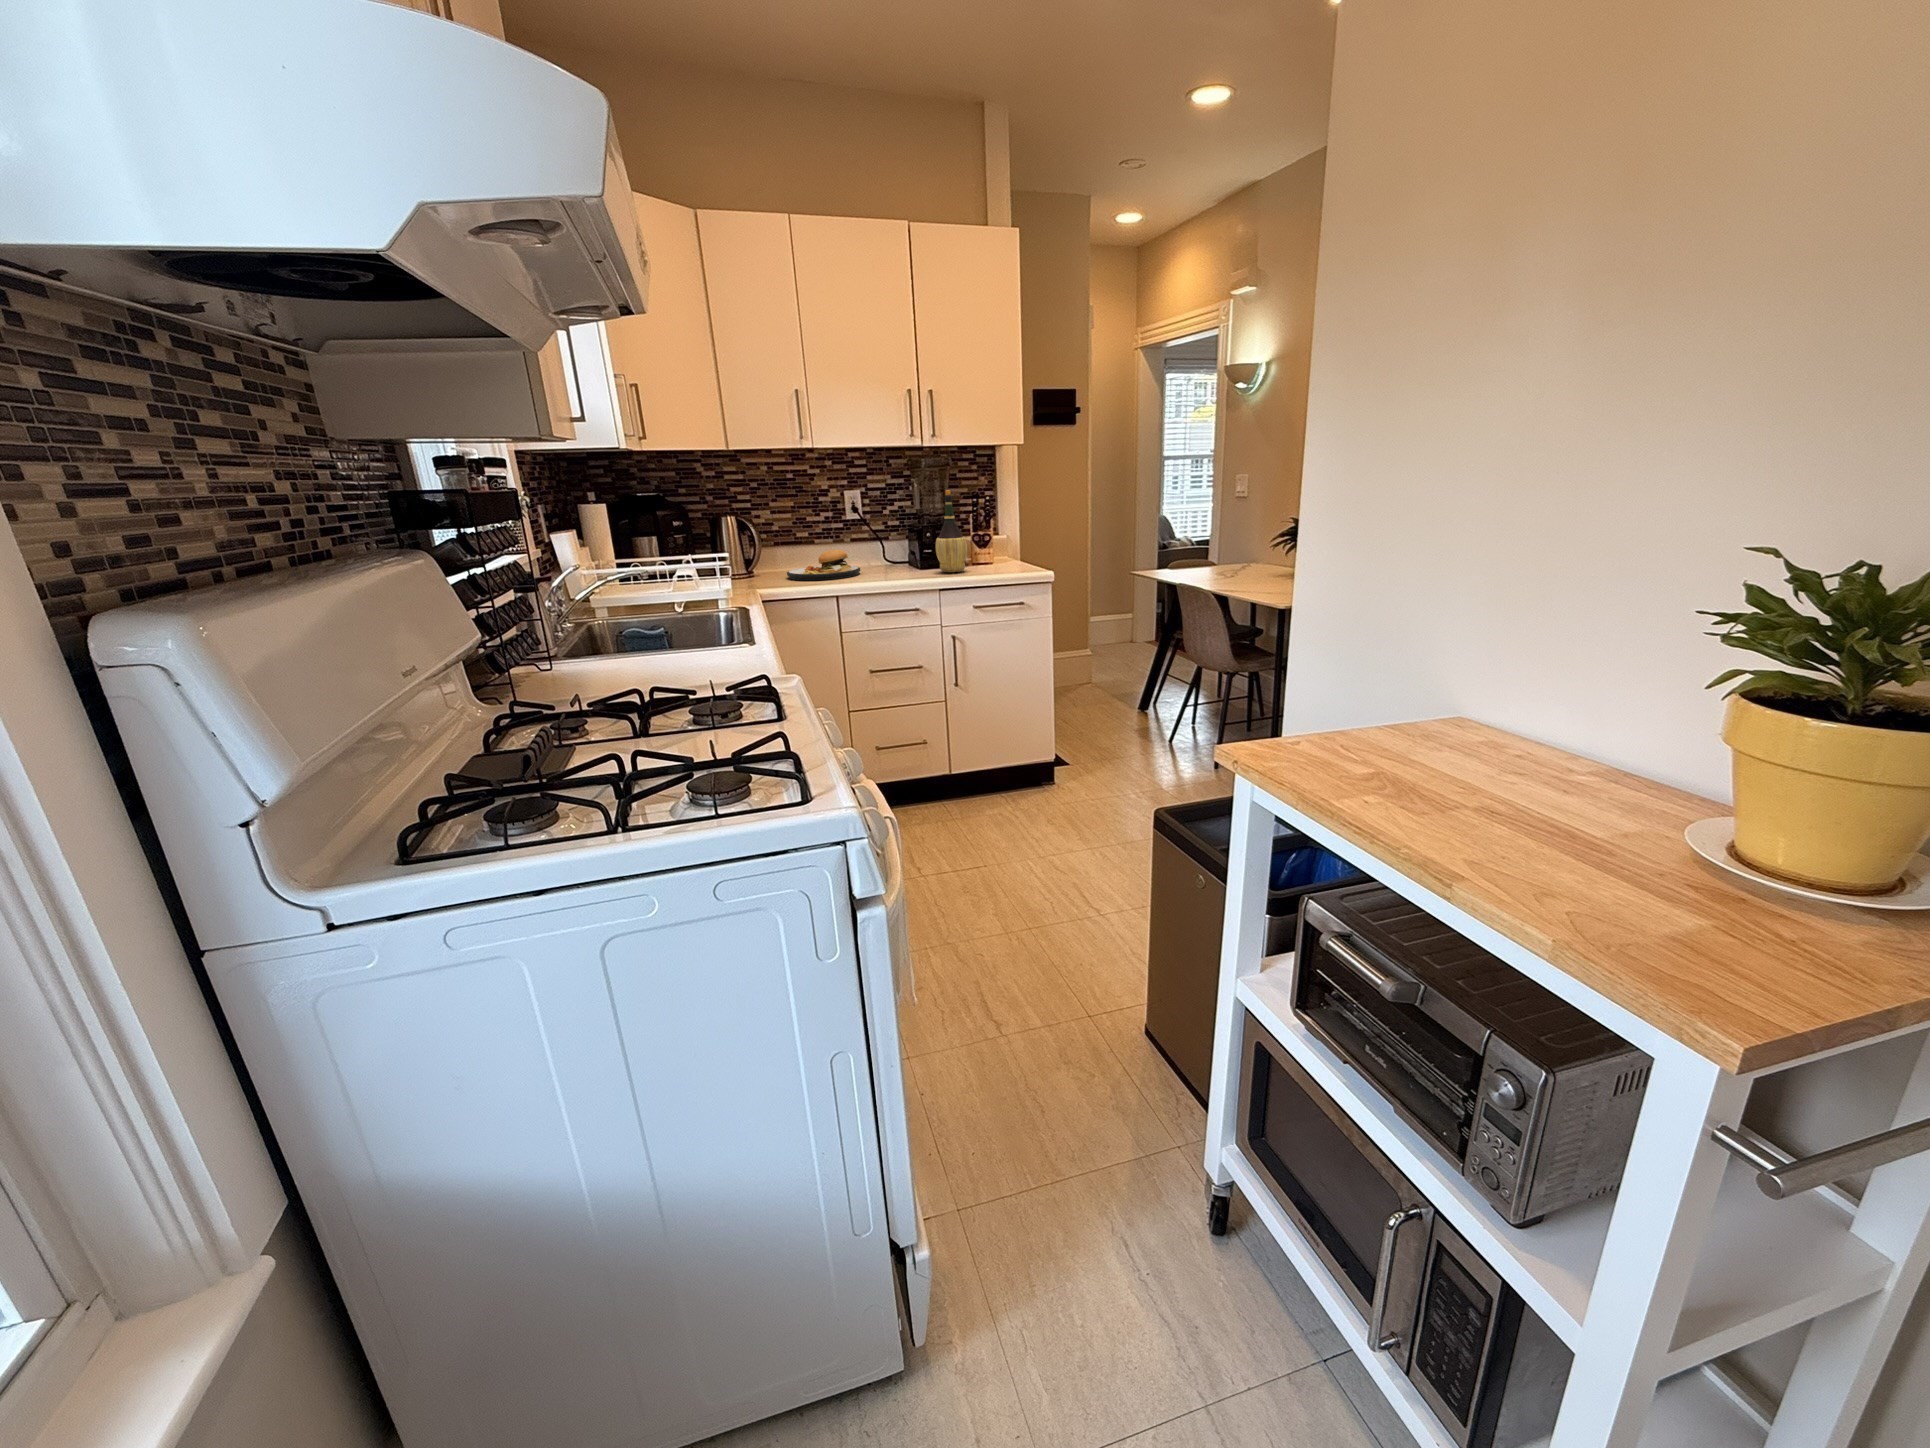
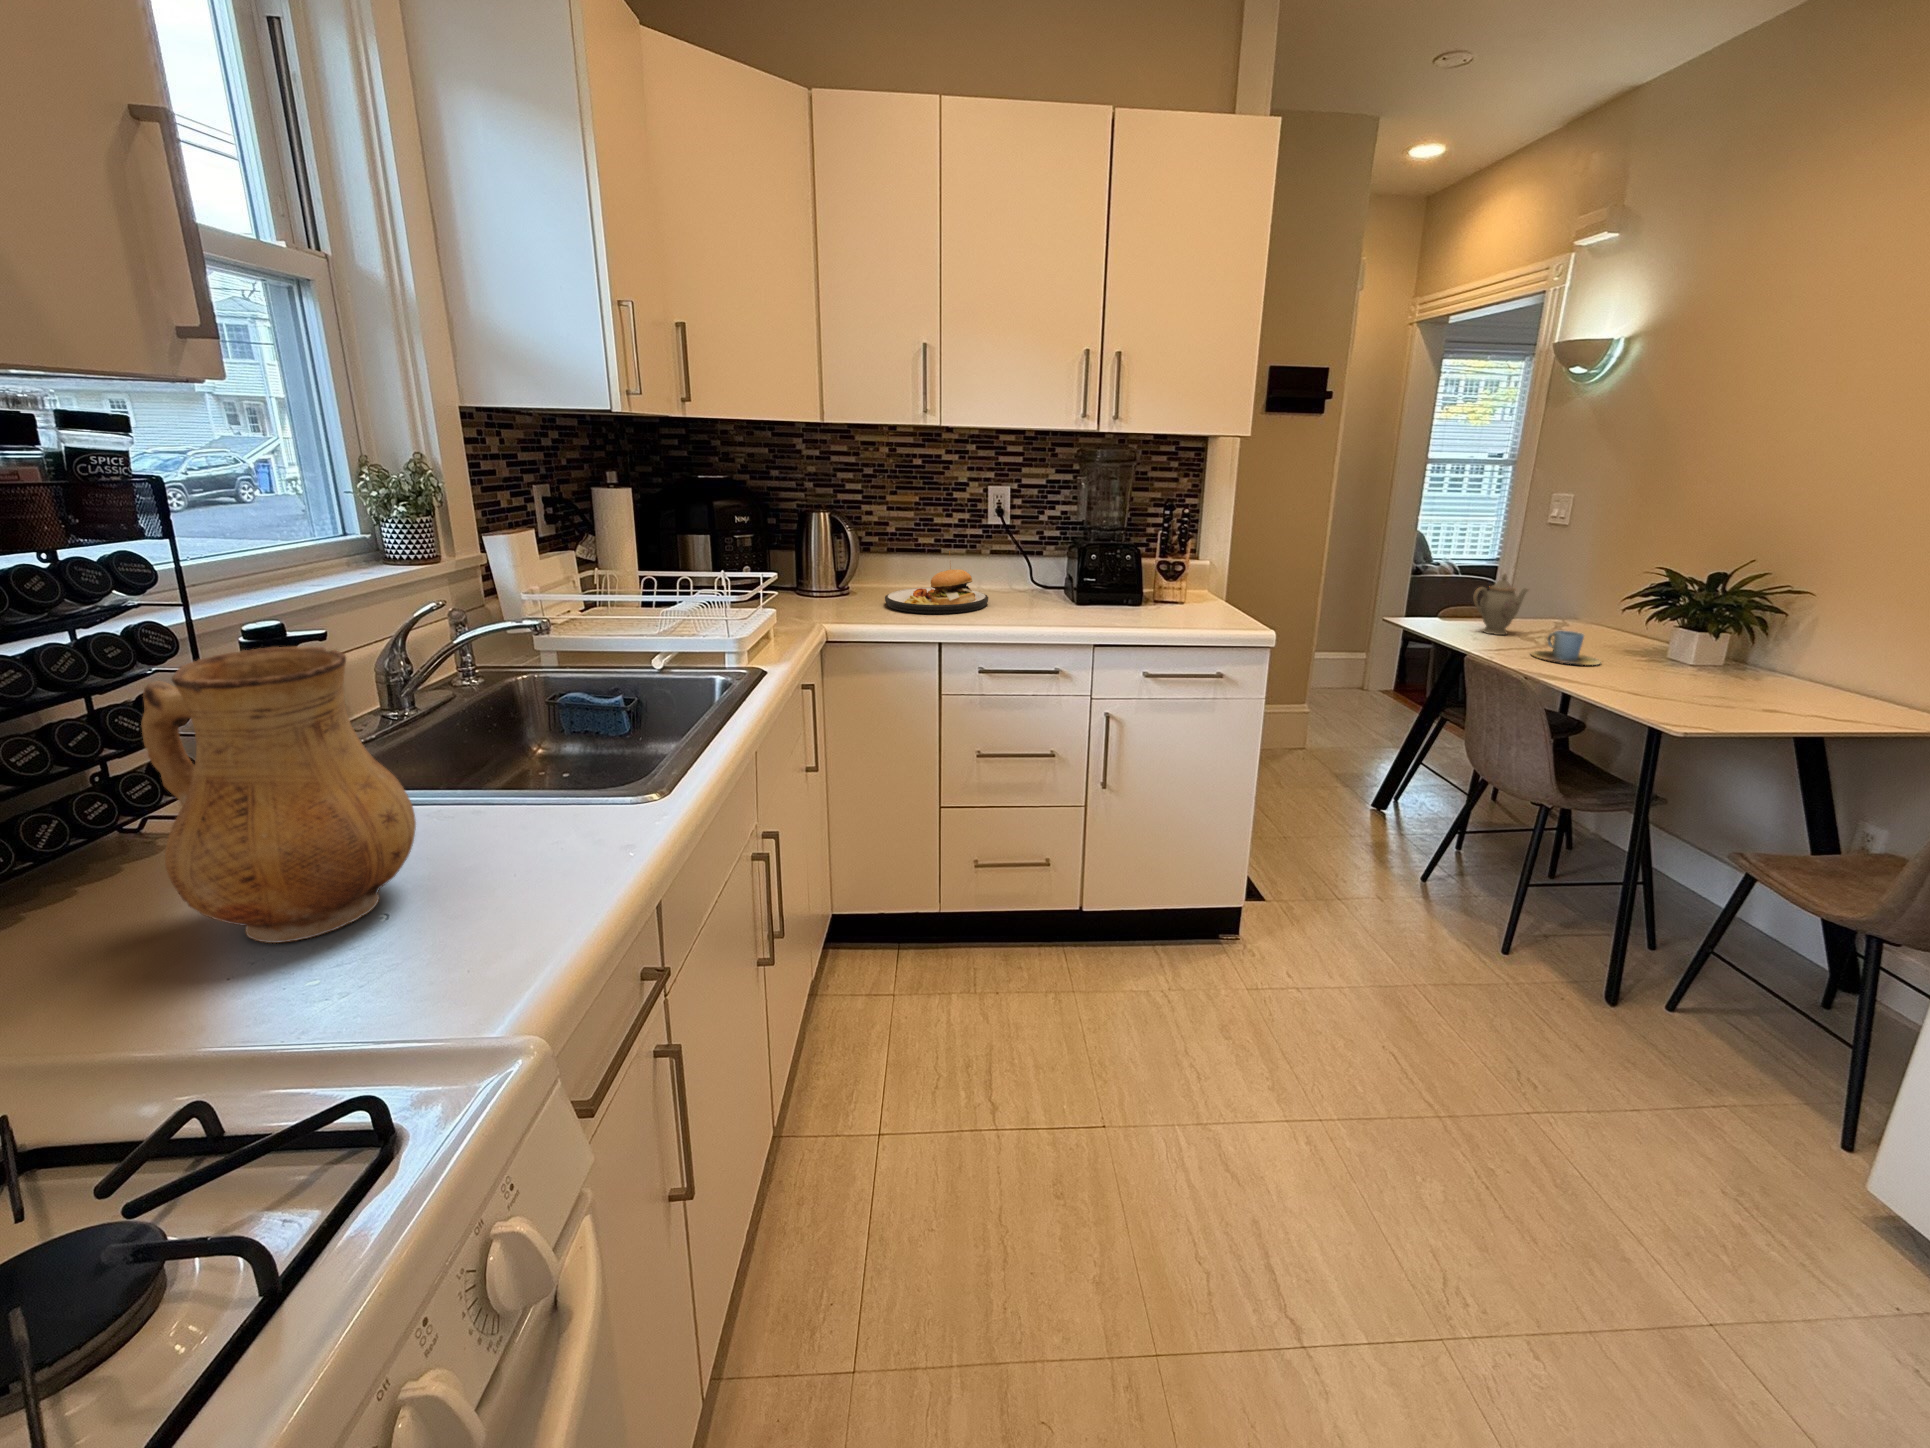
wine bottle: present [936,490,967,572] -> none [1097,498,1145,620]
teapot: none [1183,530,1219,573] -> present [1473,574,1528,635]
ceramic pitcher: none [559,560,676,689] -> present [141,647,416,943]
cup: none [1217,562,1258,582] -> present [1531,630,1601,665]

